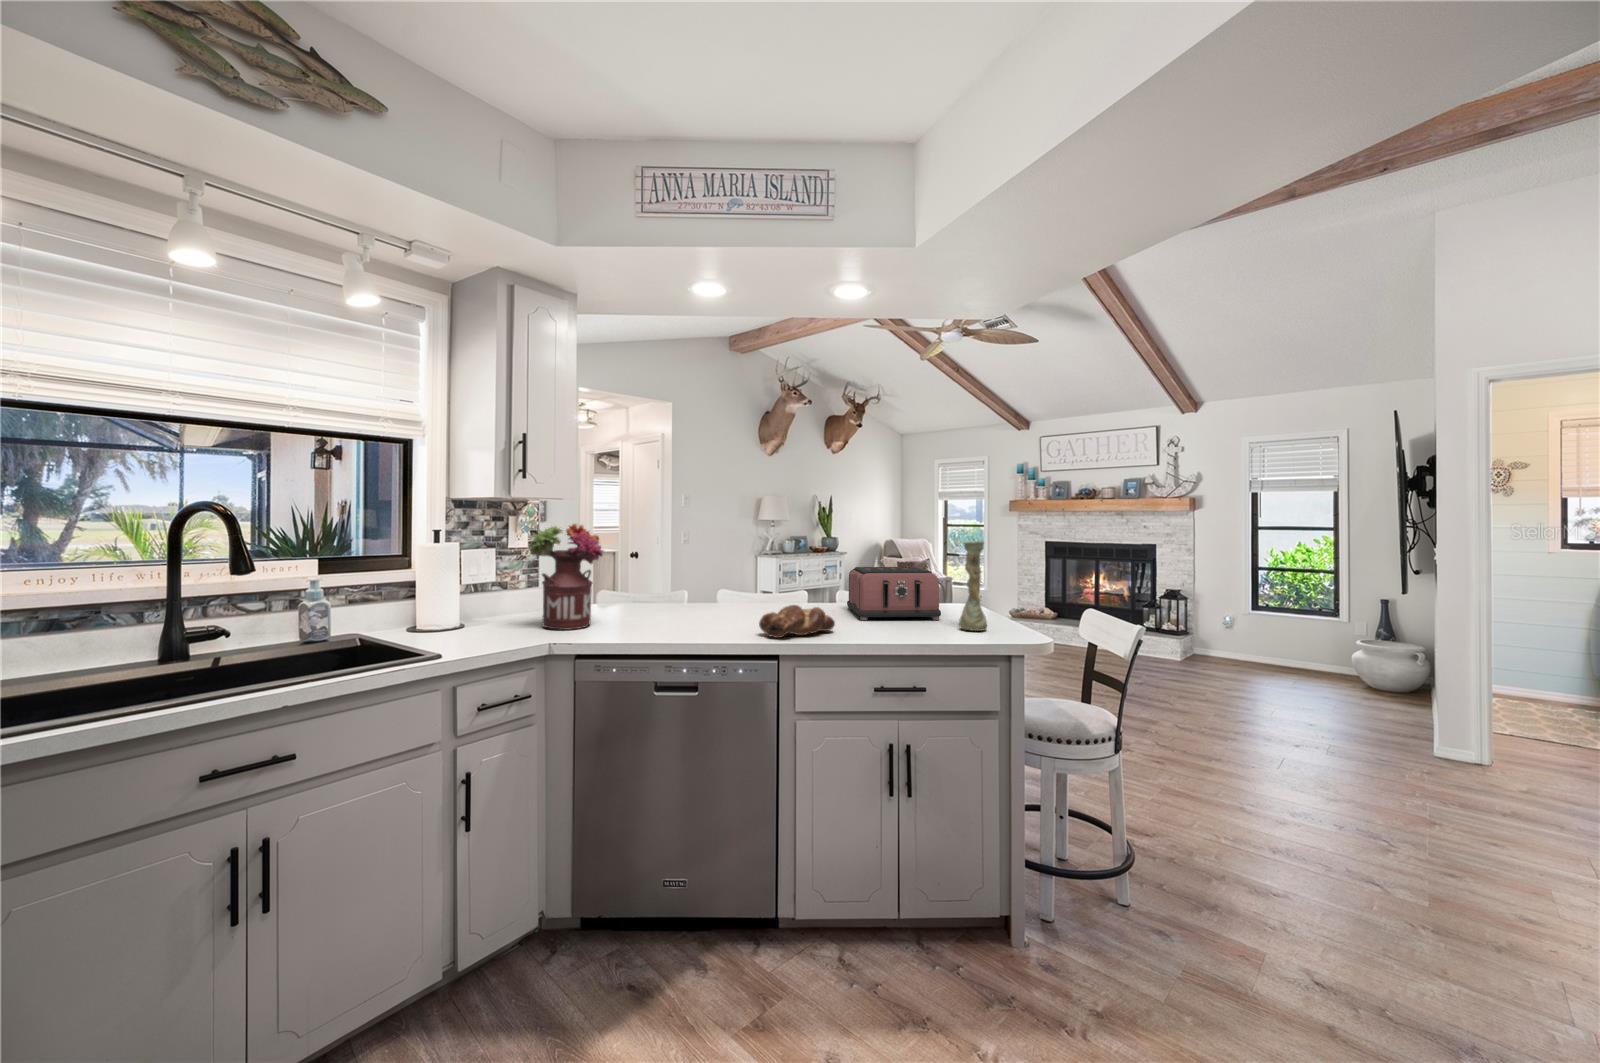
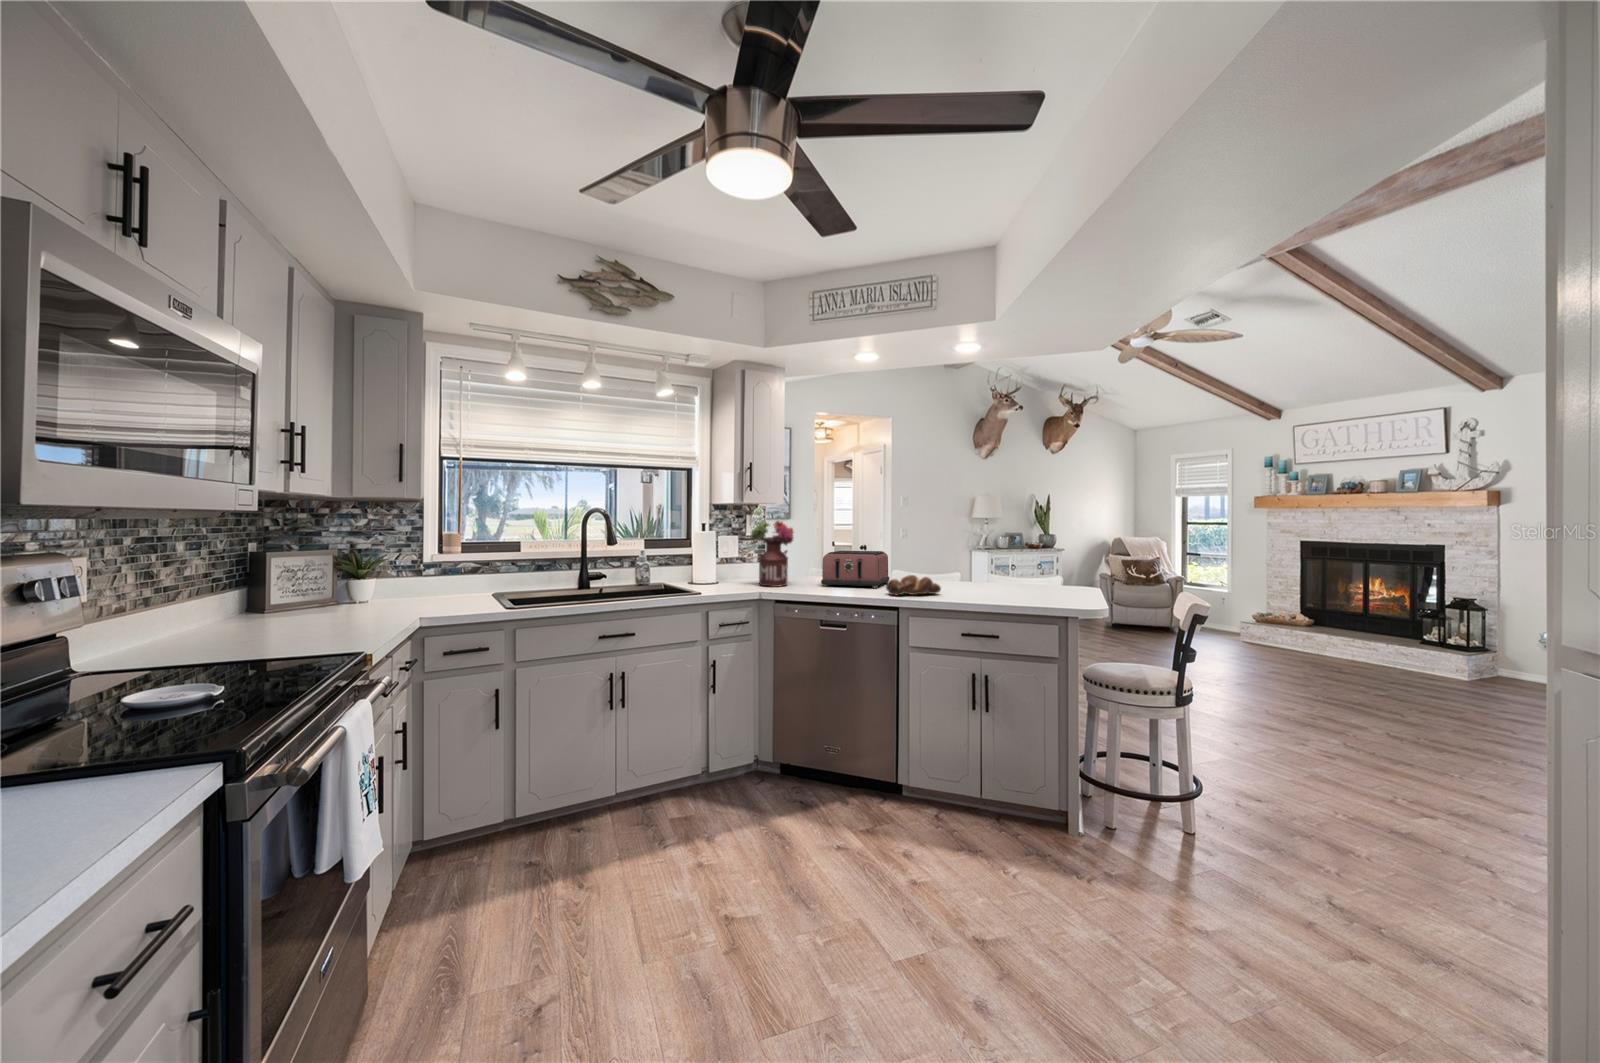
vase: present [959,541,987,631] -> none [1038,532,1060,599]
toaster: present [847,567,941,620] -> present [821,551,889,588]

